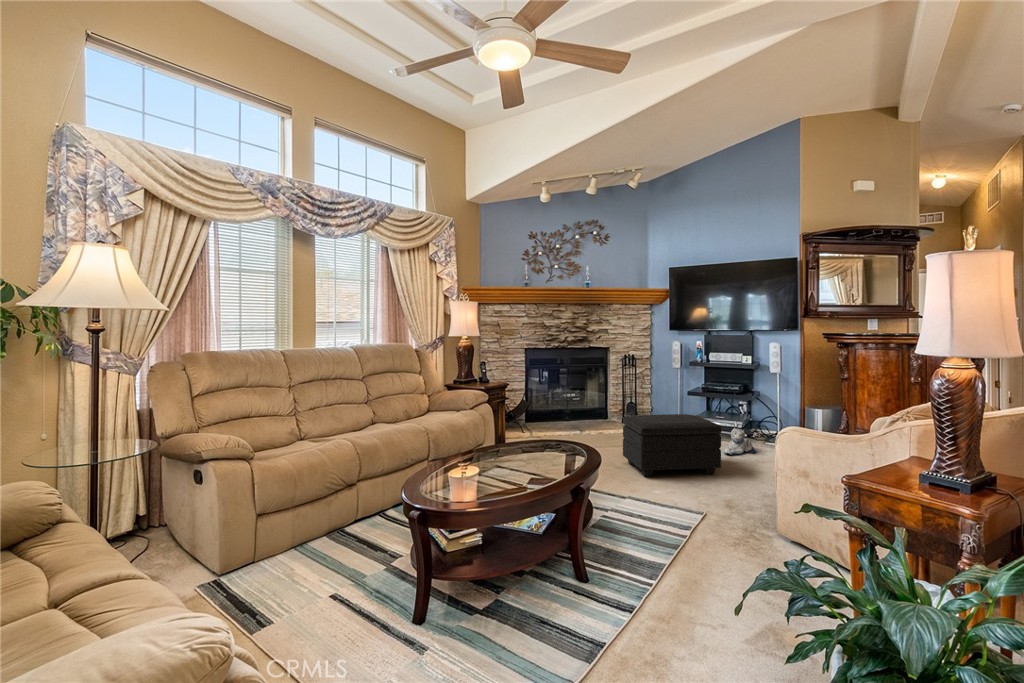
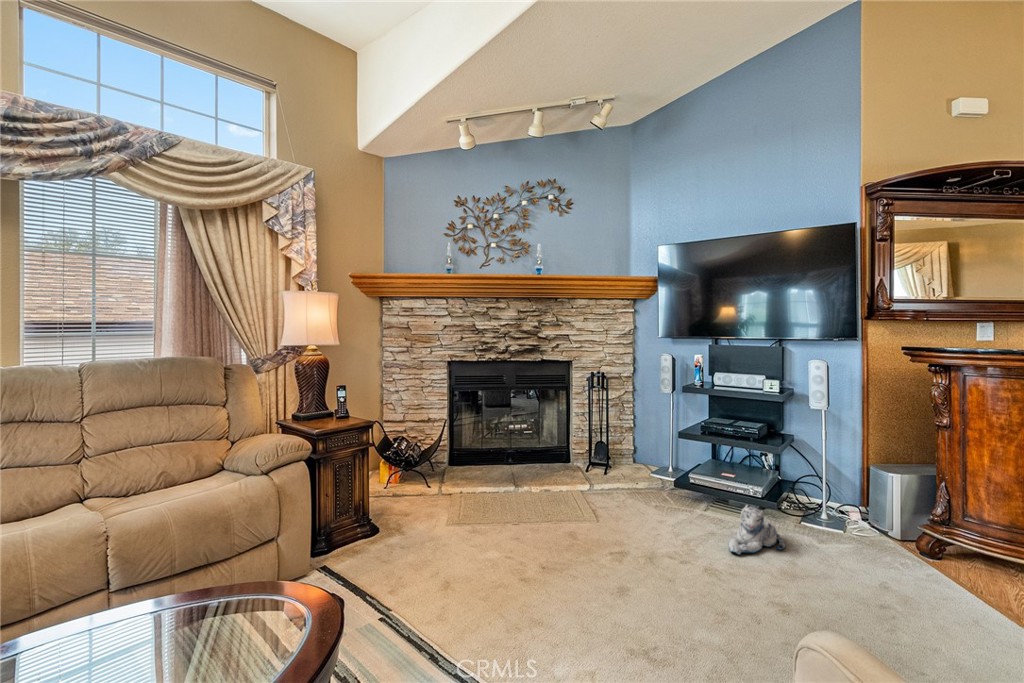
footstool: present [623,414,722,476] -> none [546,486,715,615]

